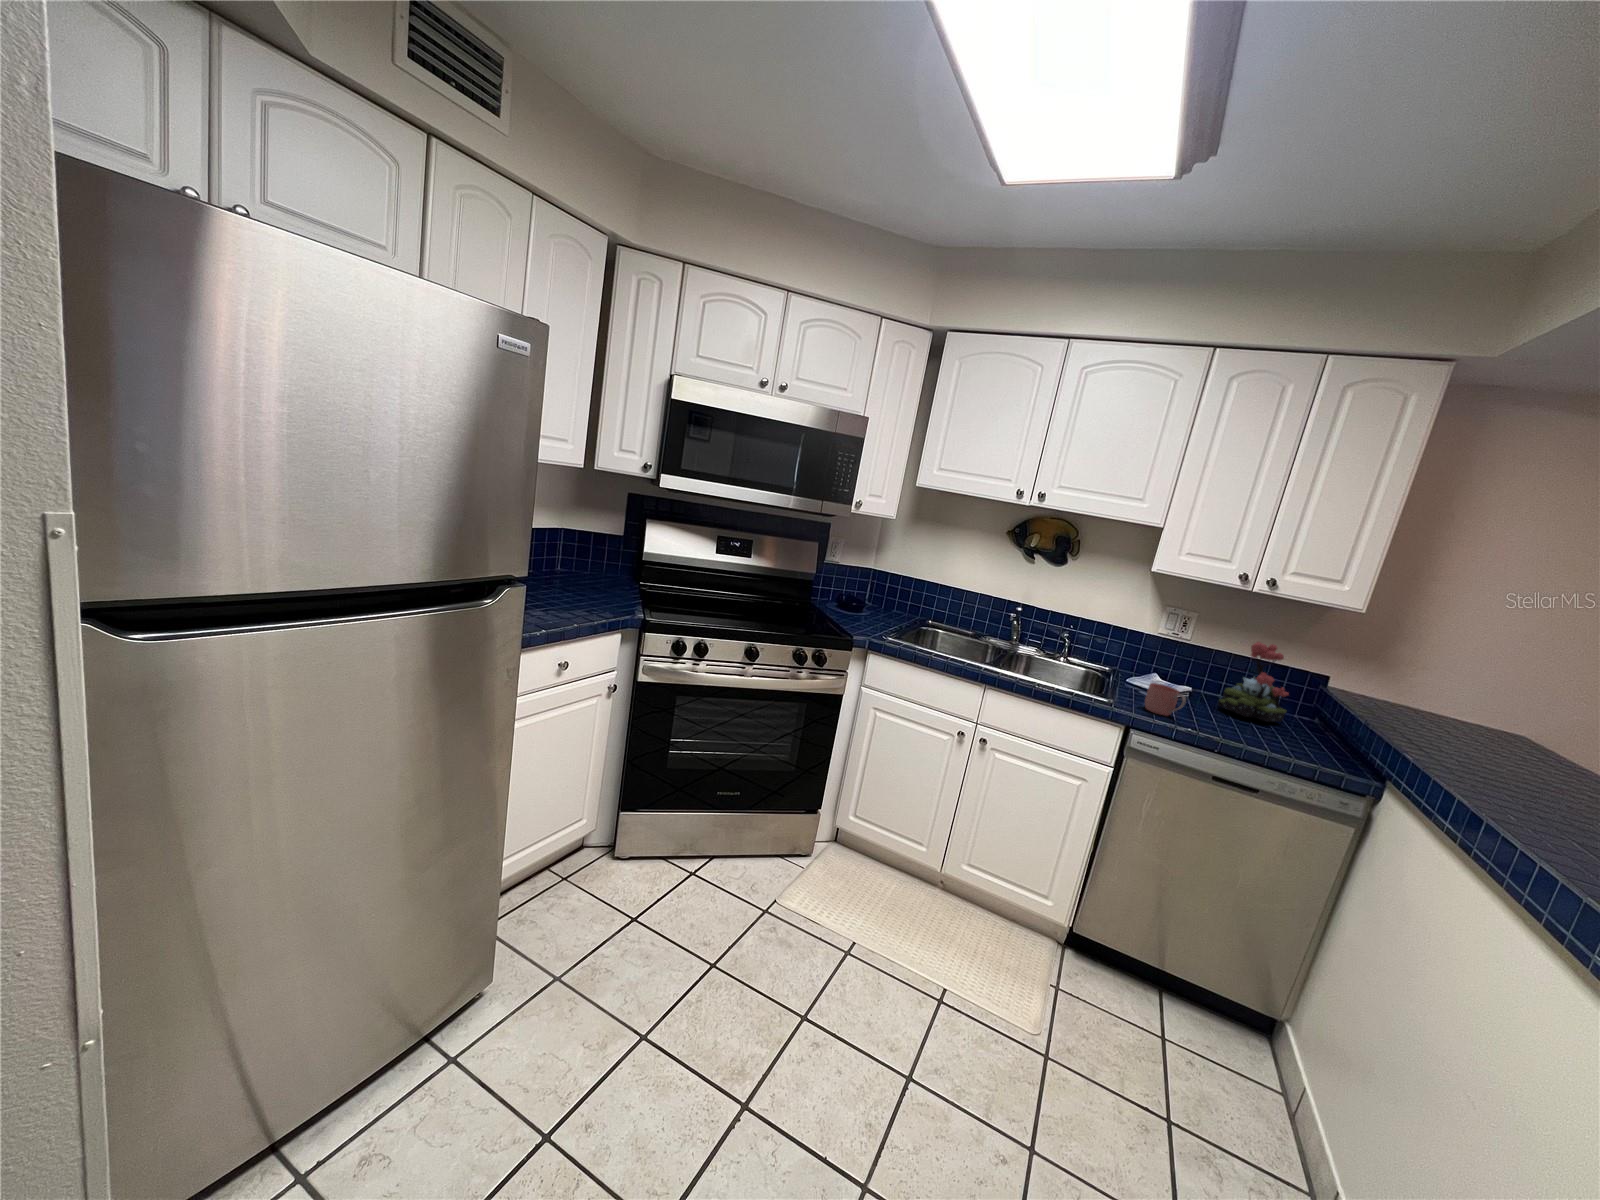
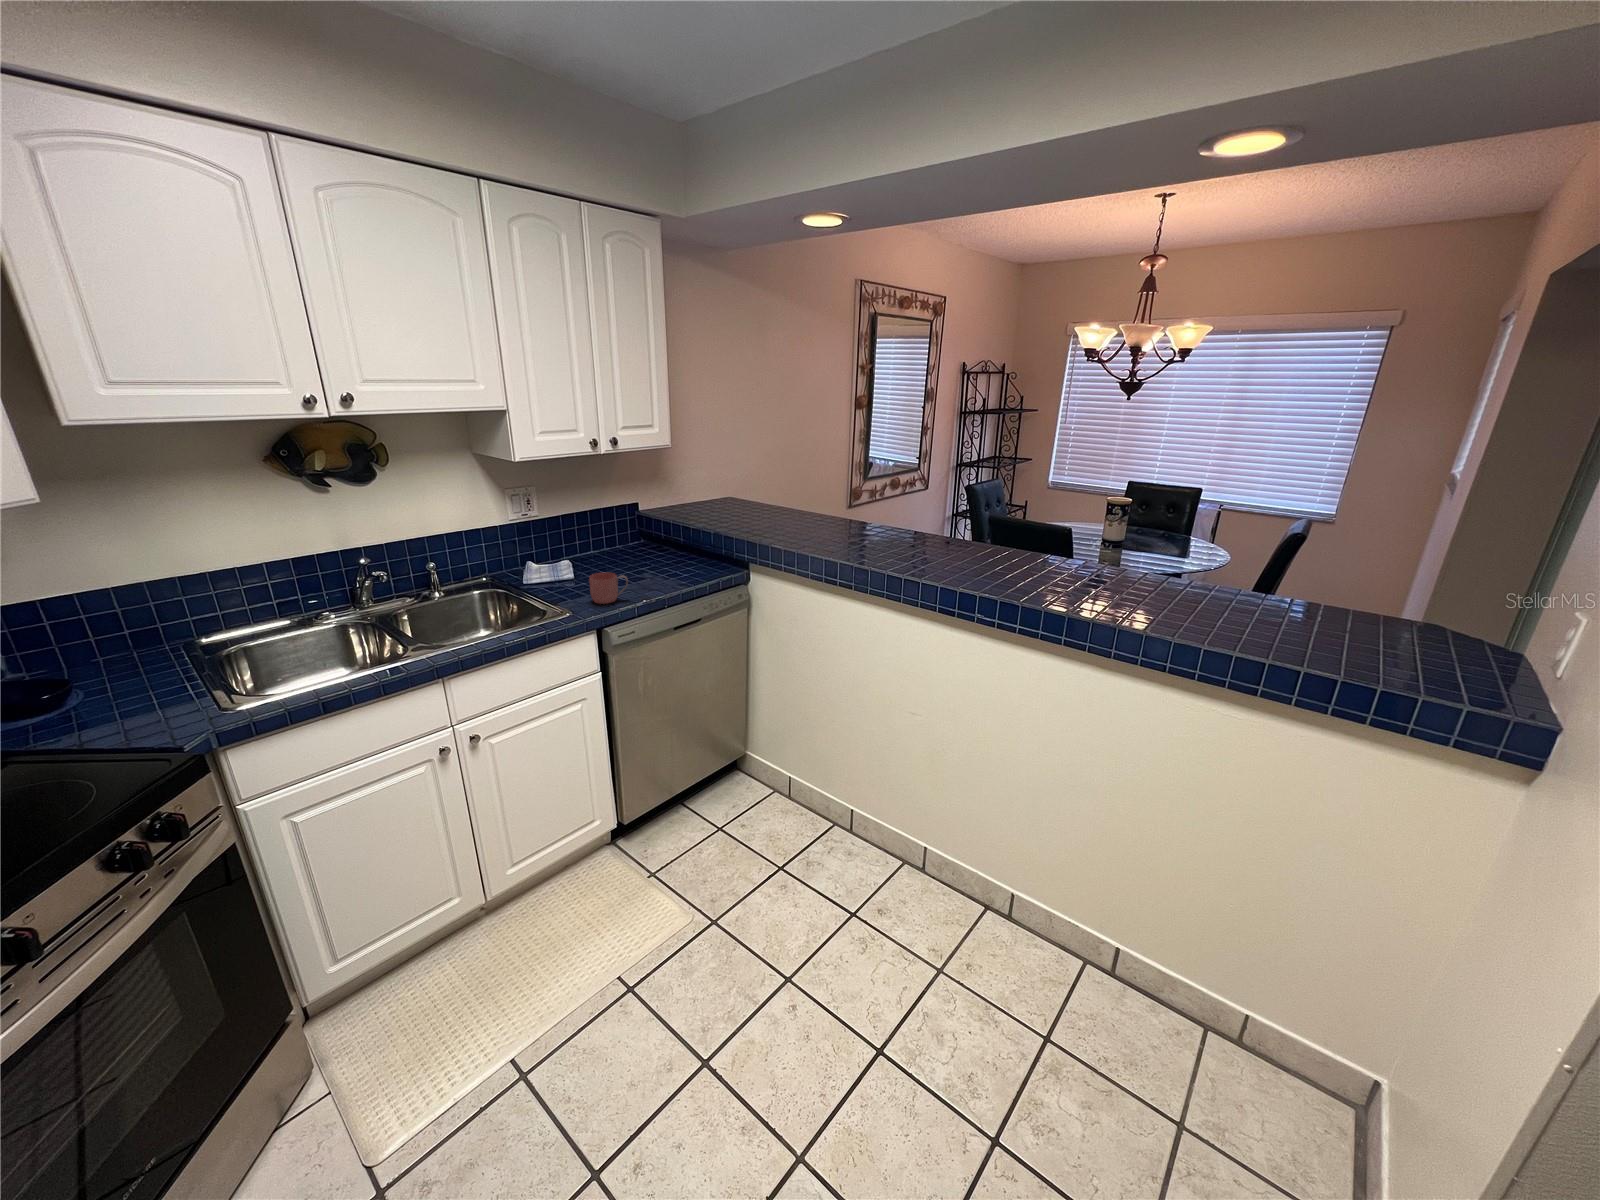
plant: present [1218,642,1289,722] -> none [602,496,651,569]

